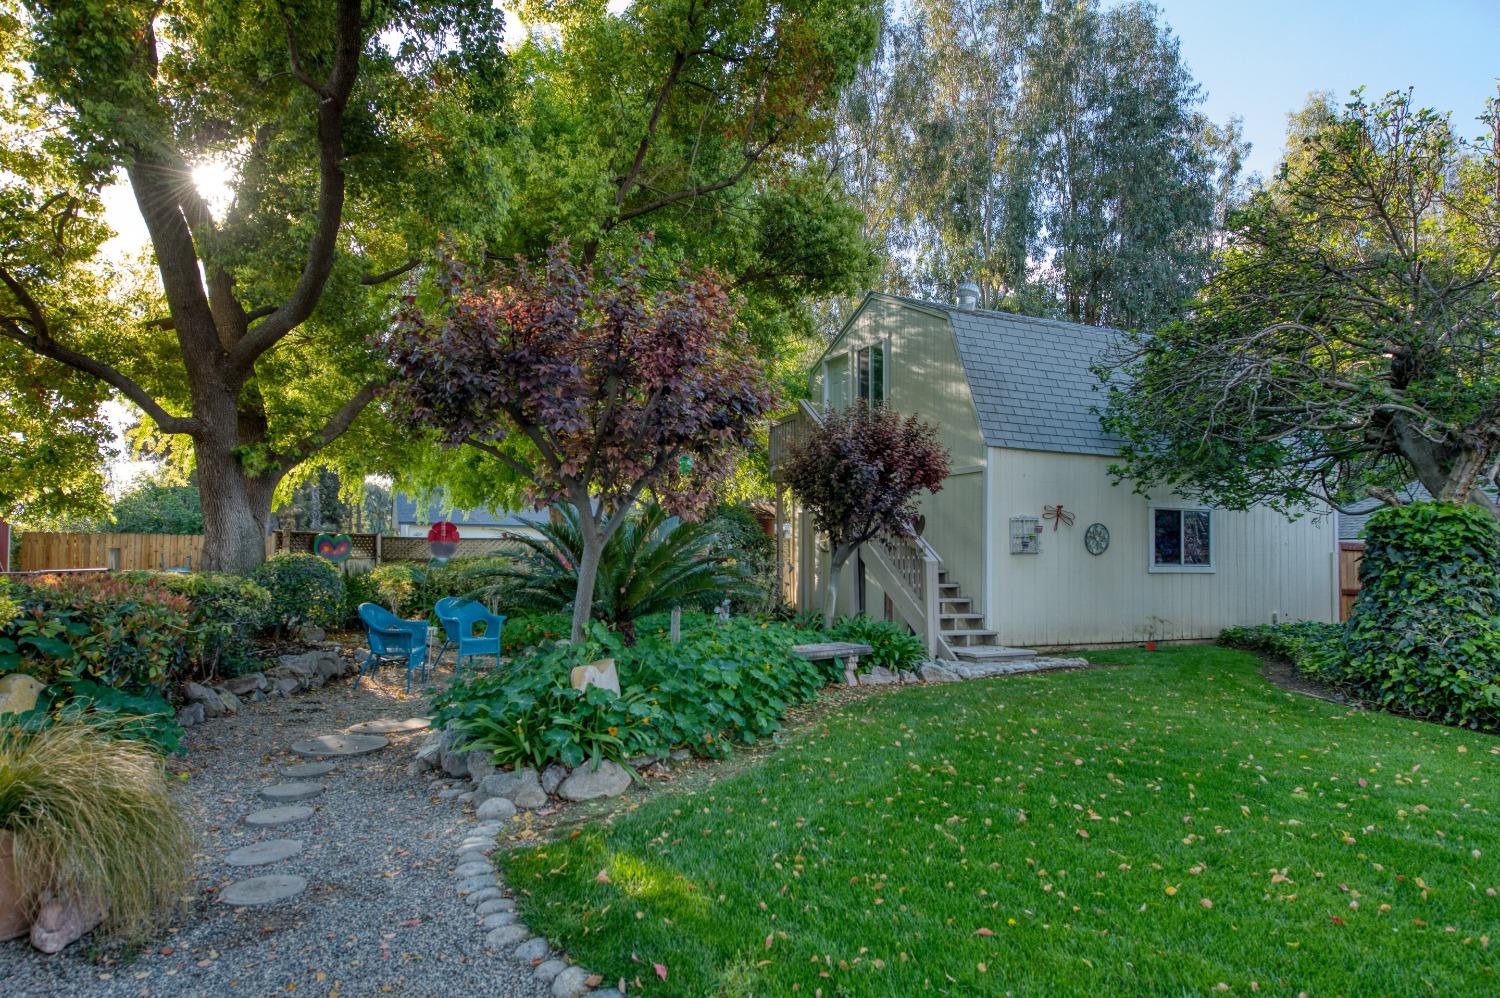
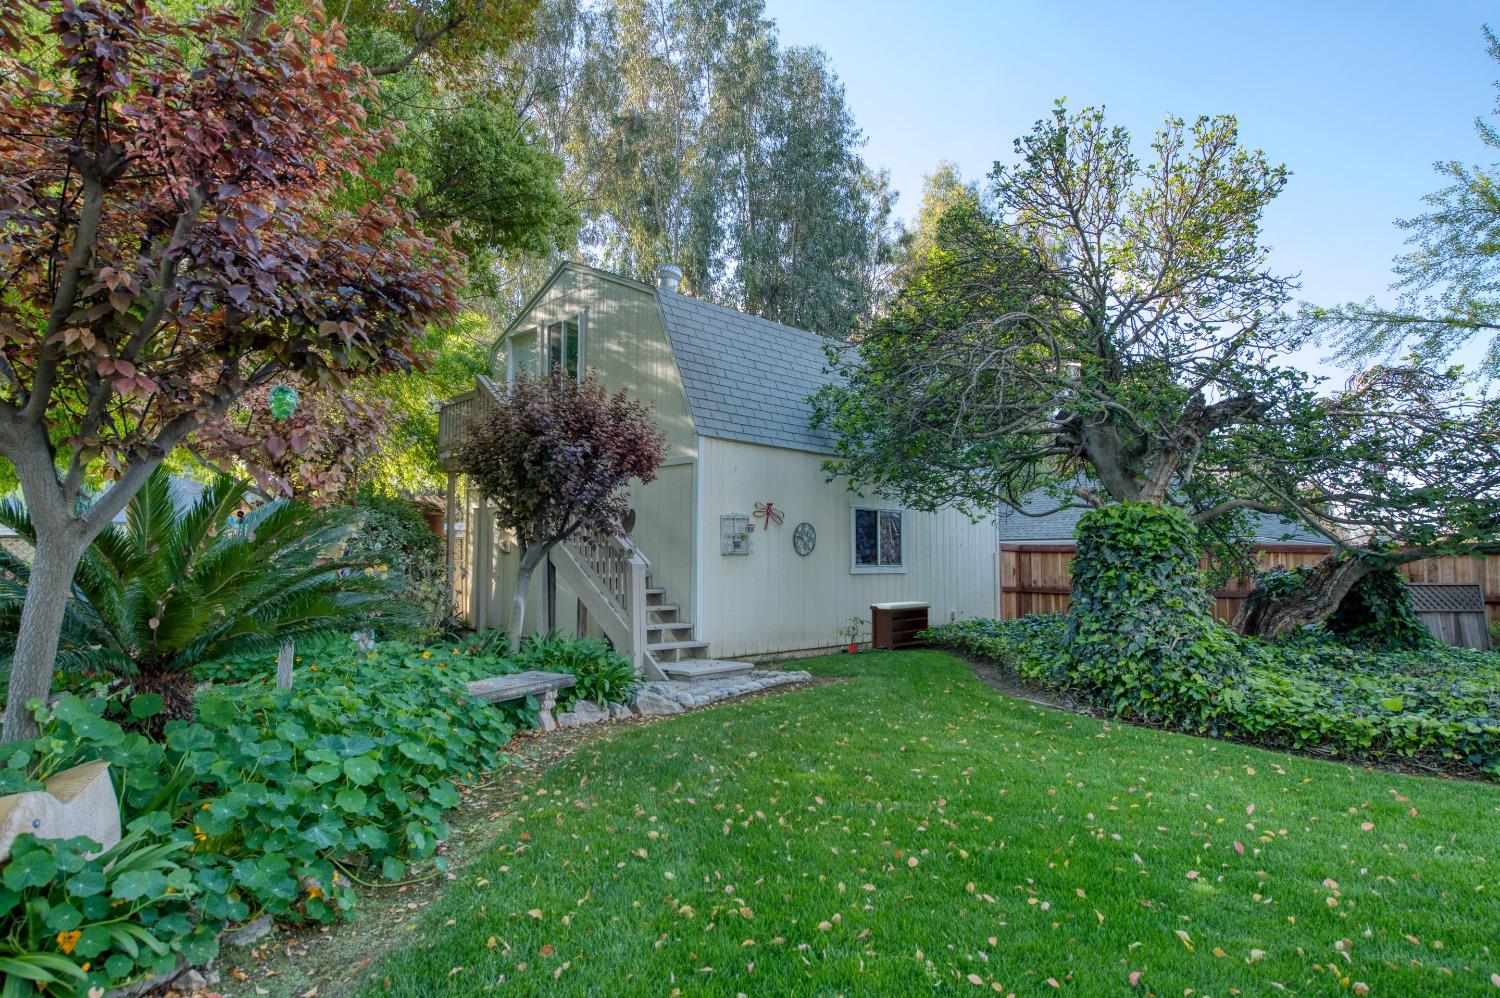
bench: none [1172,603,1246,651] -> present [870,601,931,650]

